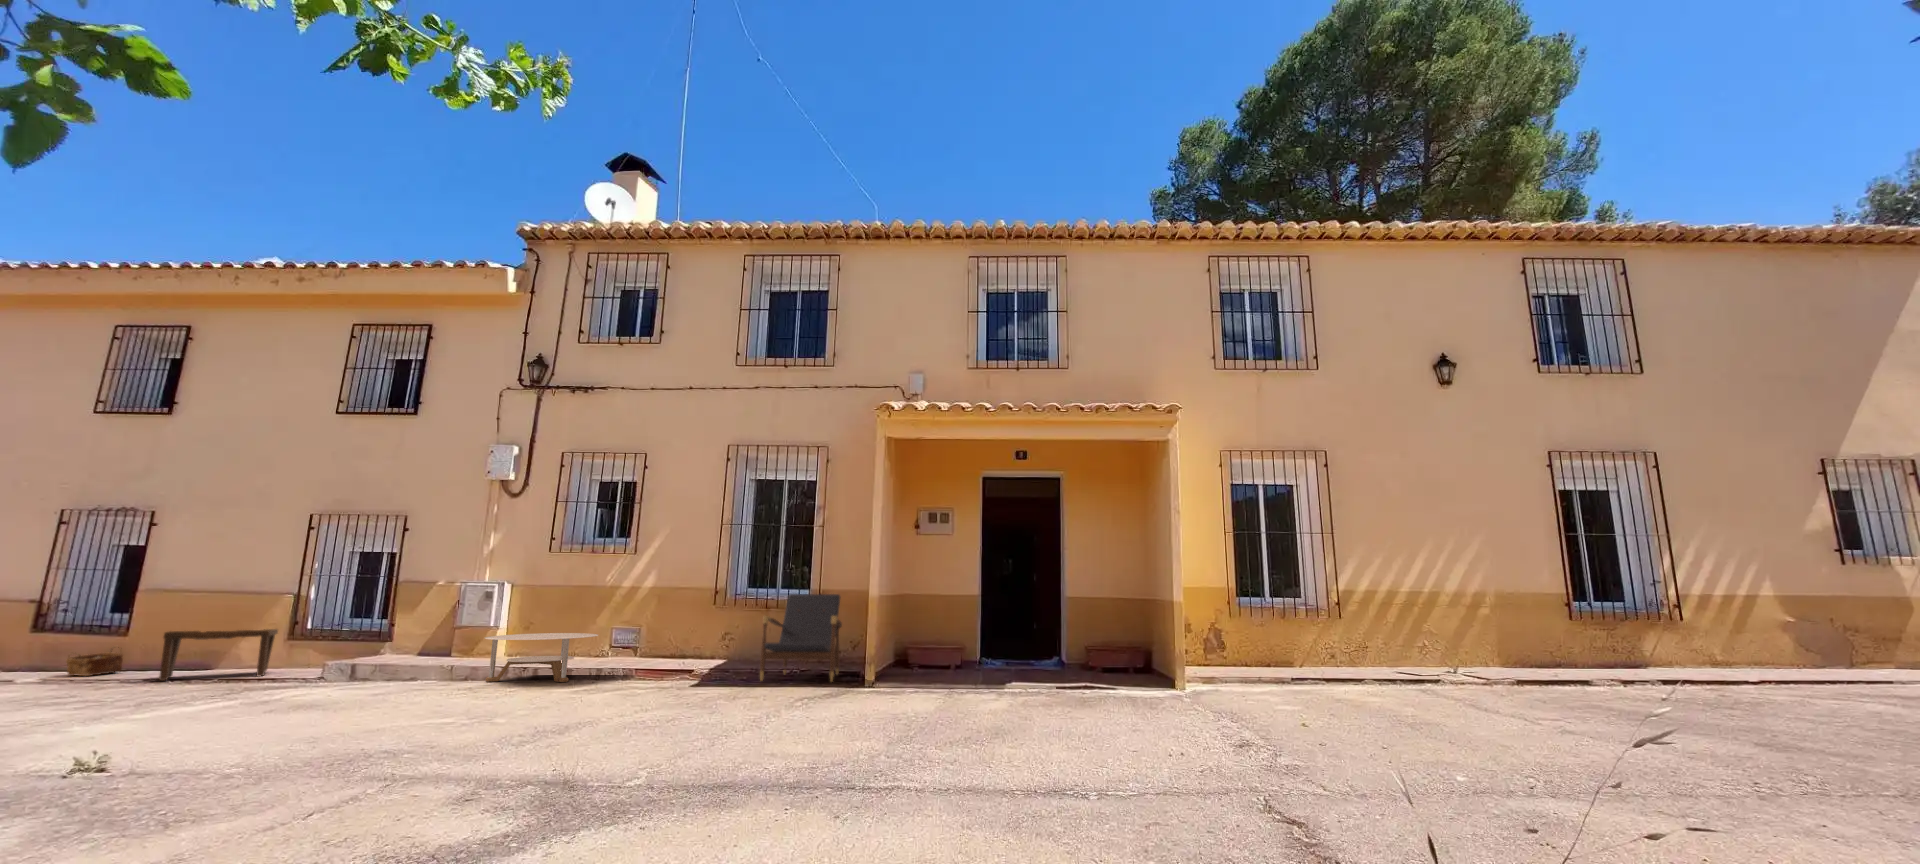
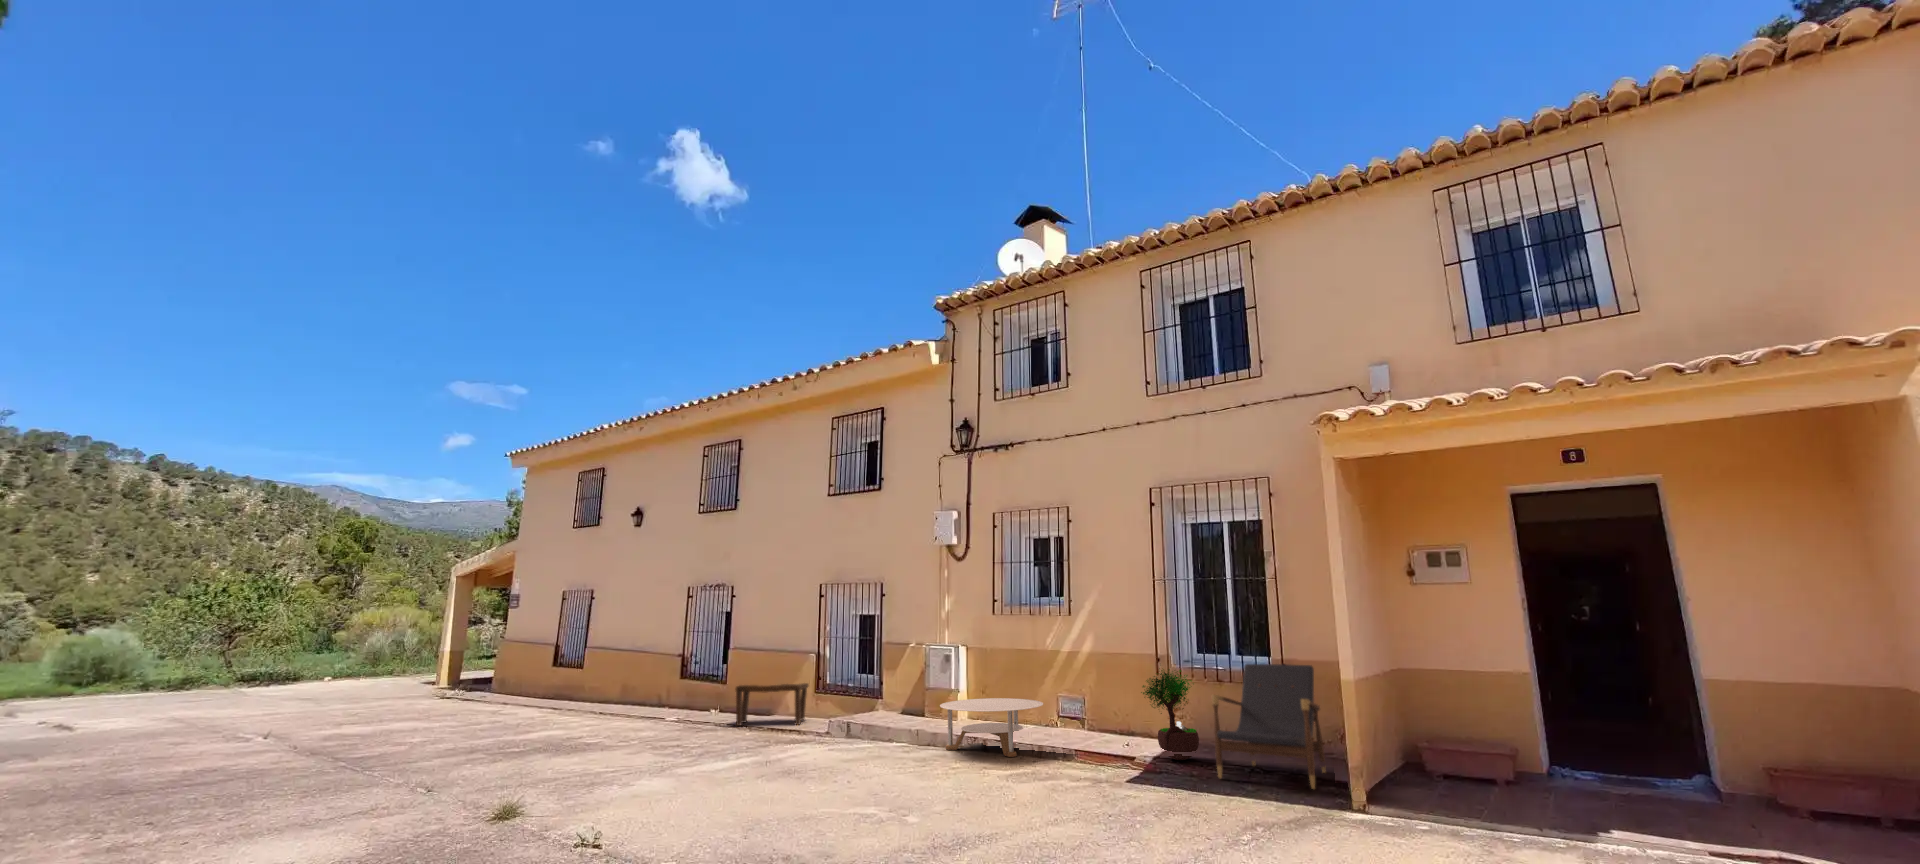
potted tree: none [700,594,746,675] -> present [1141,668,1199,760]
woven basket: present [66,647,123,676] -> none [695,692,726,716]

